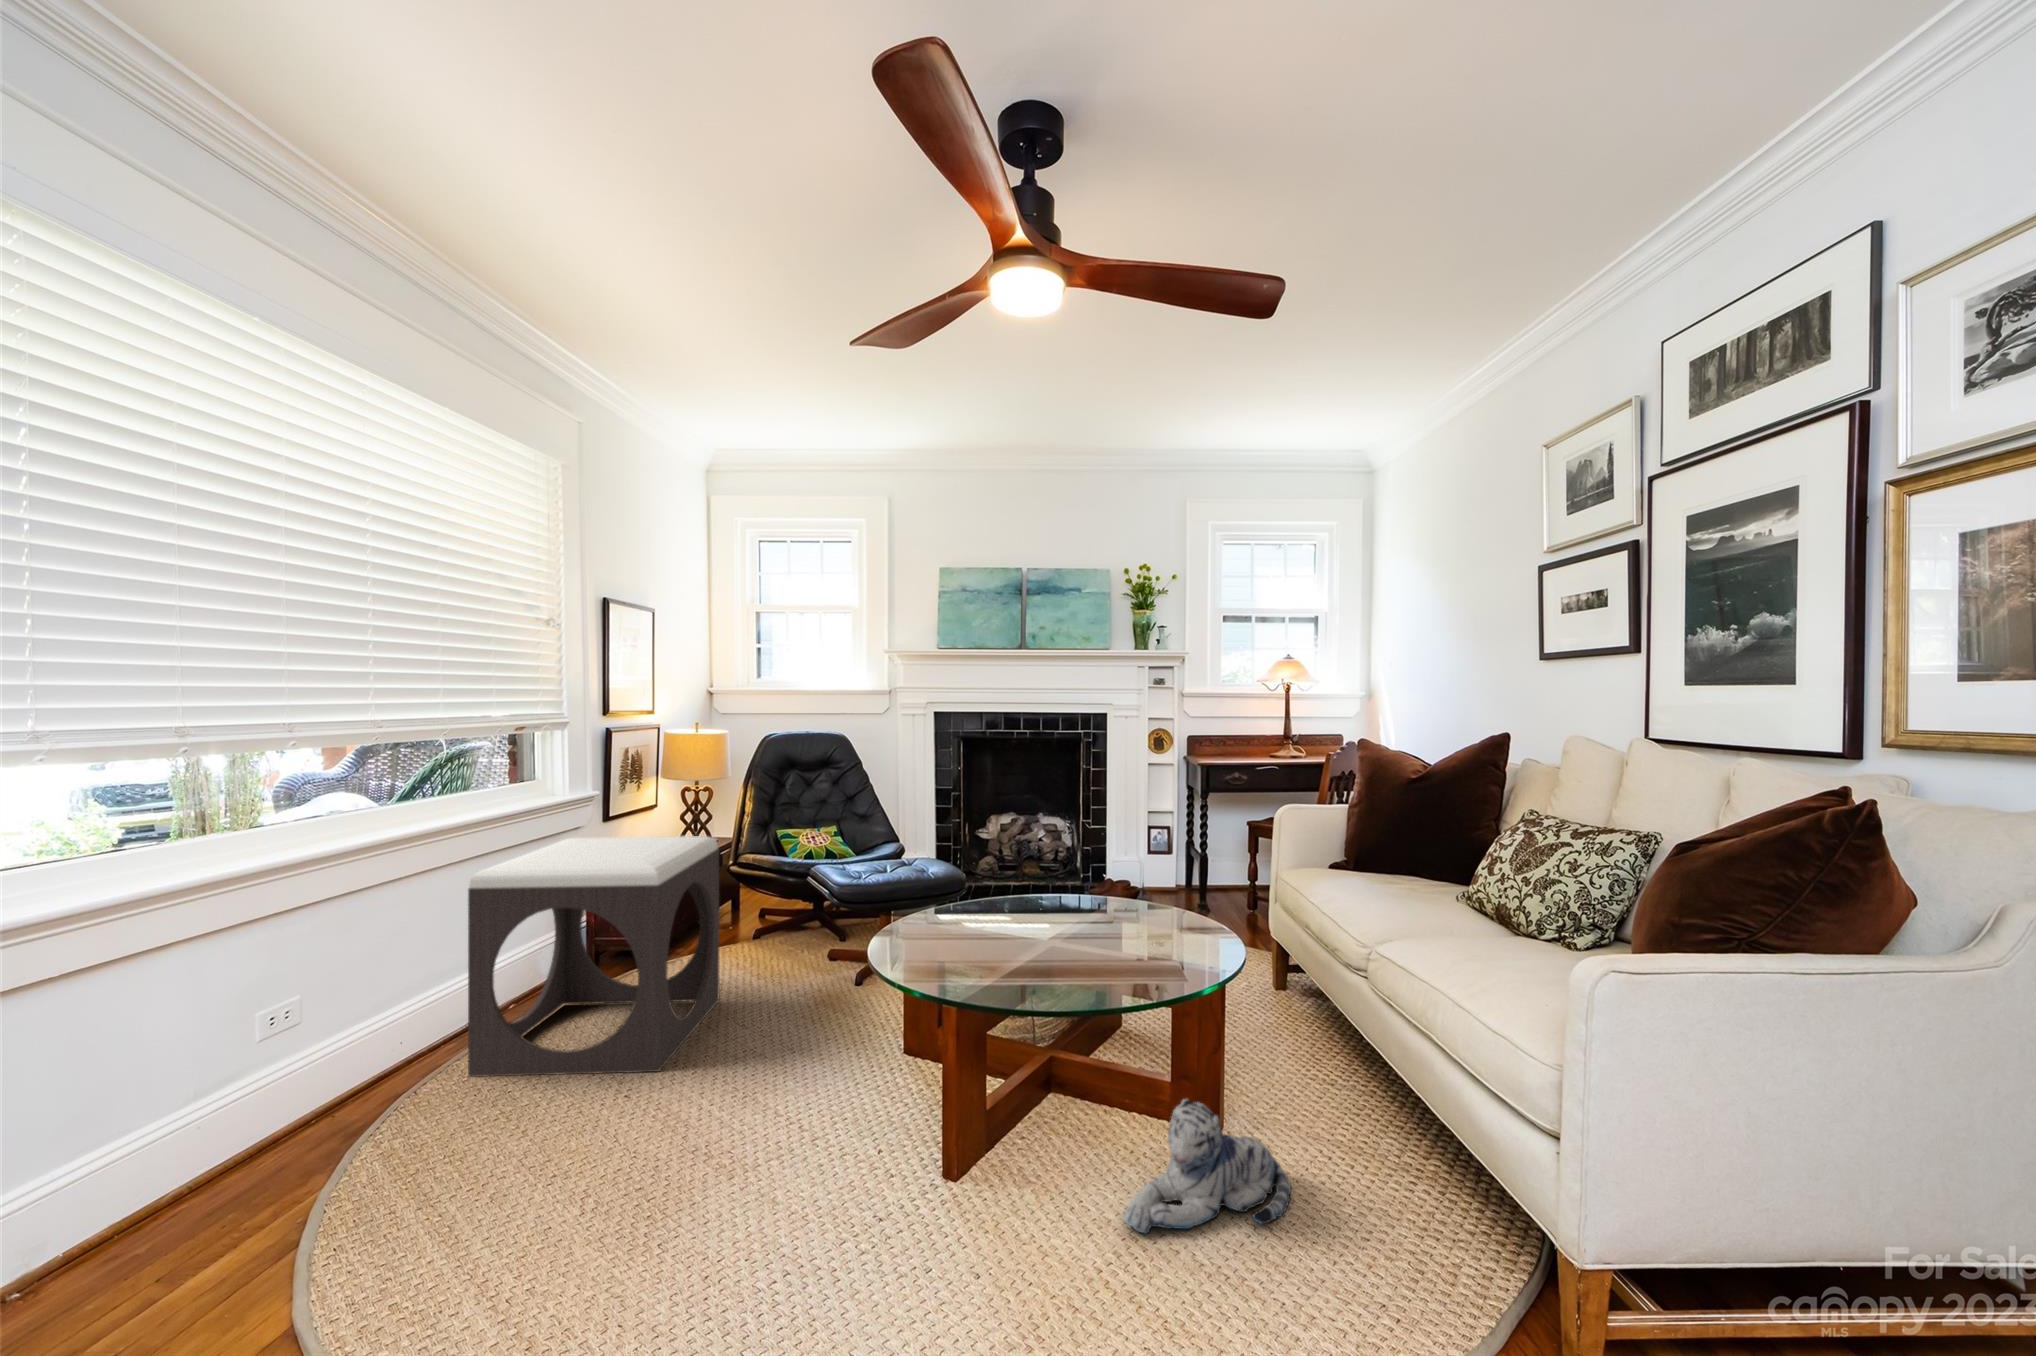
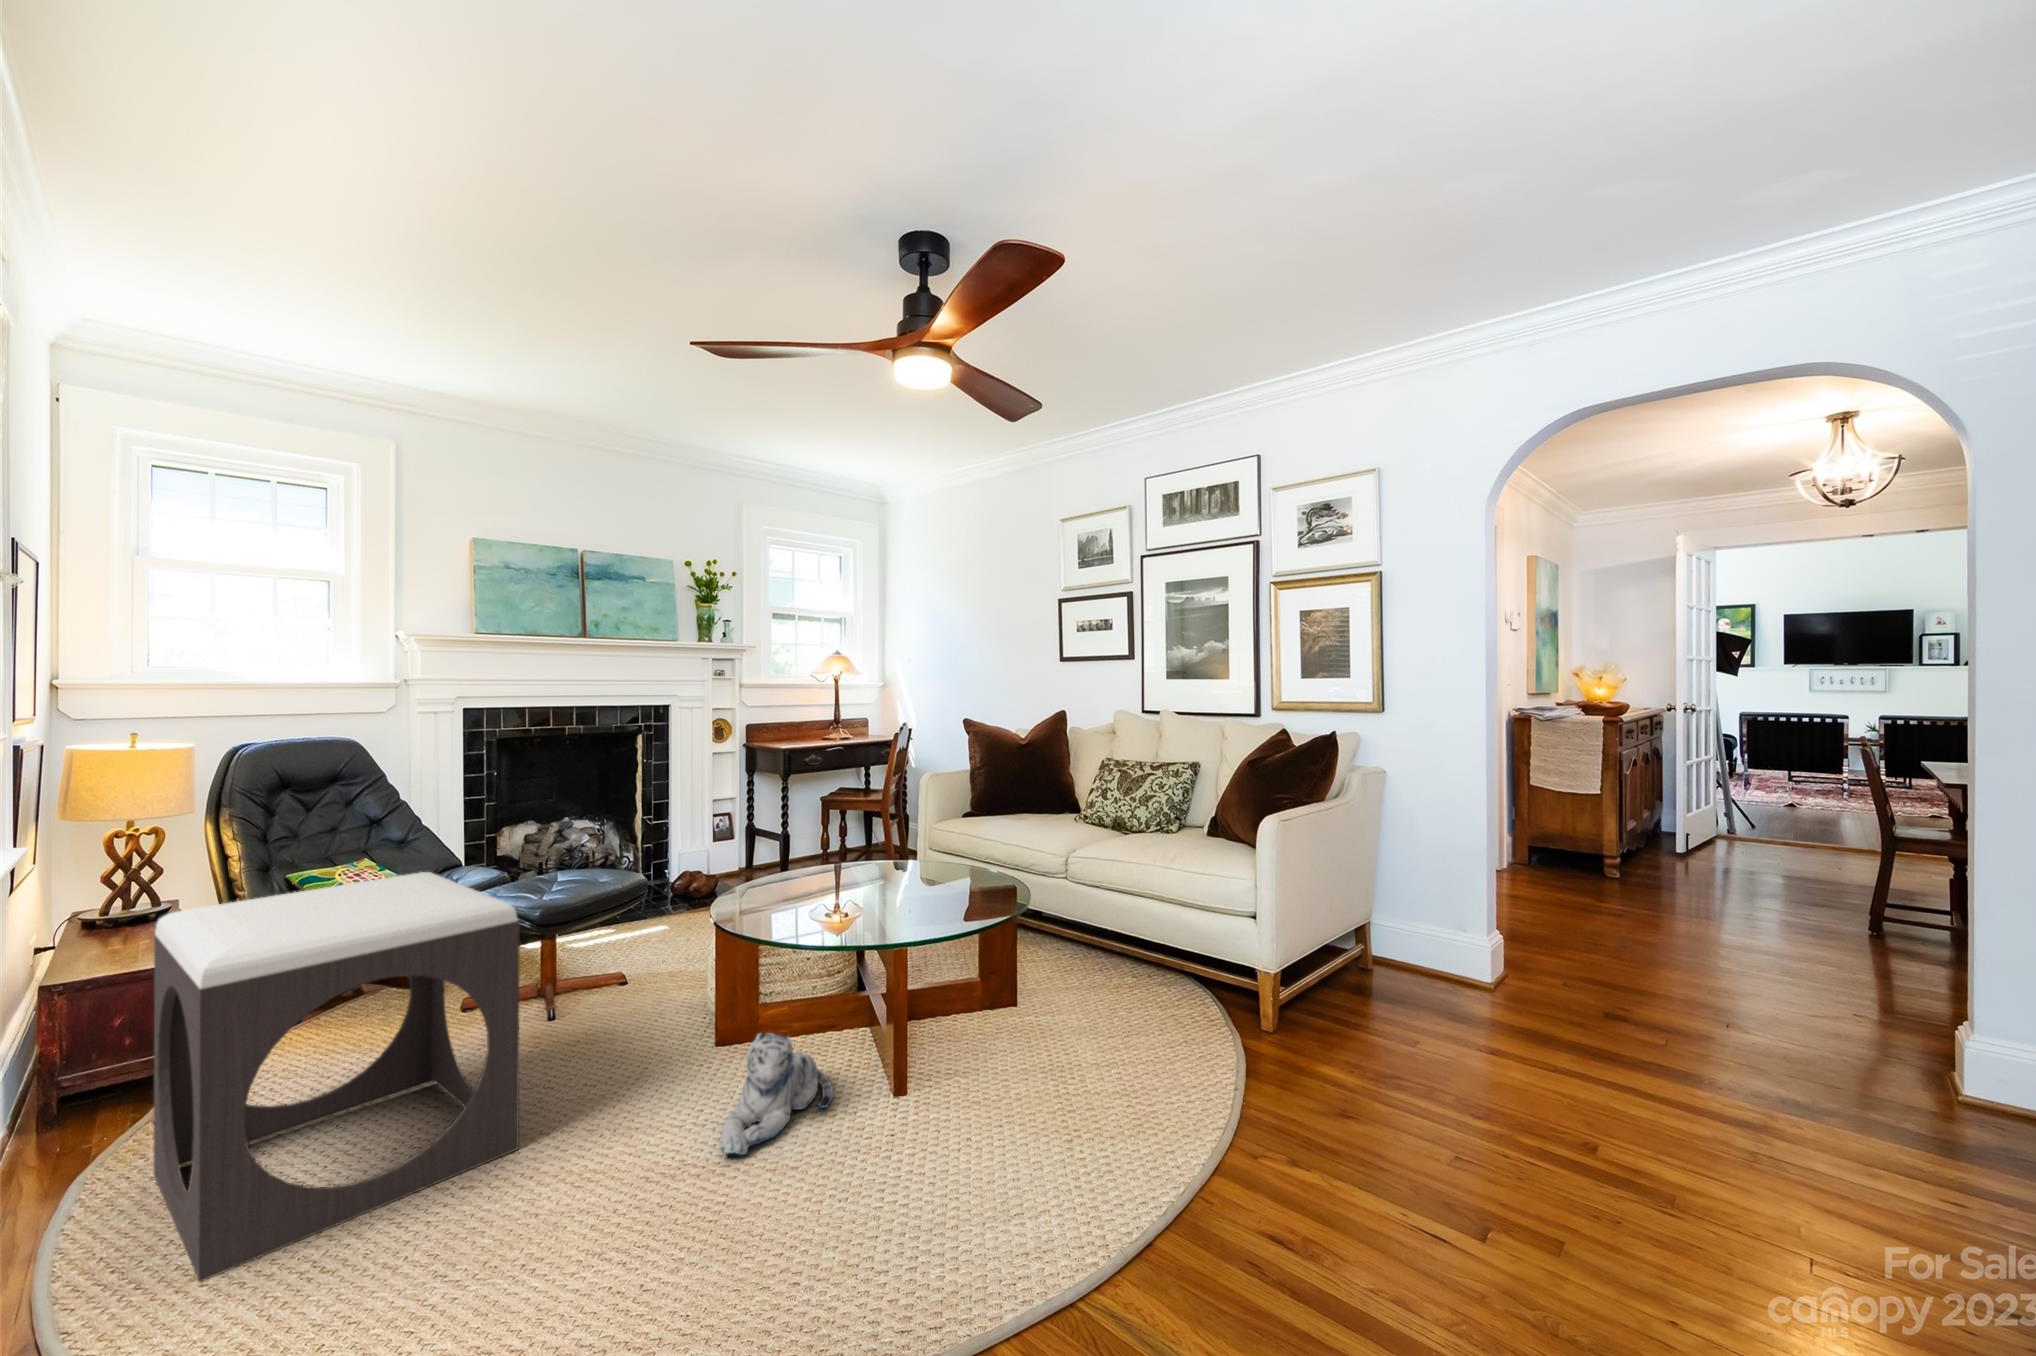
plush toy: present [1123,1099,1291,1233] -> present [721,1033,834,1155]

